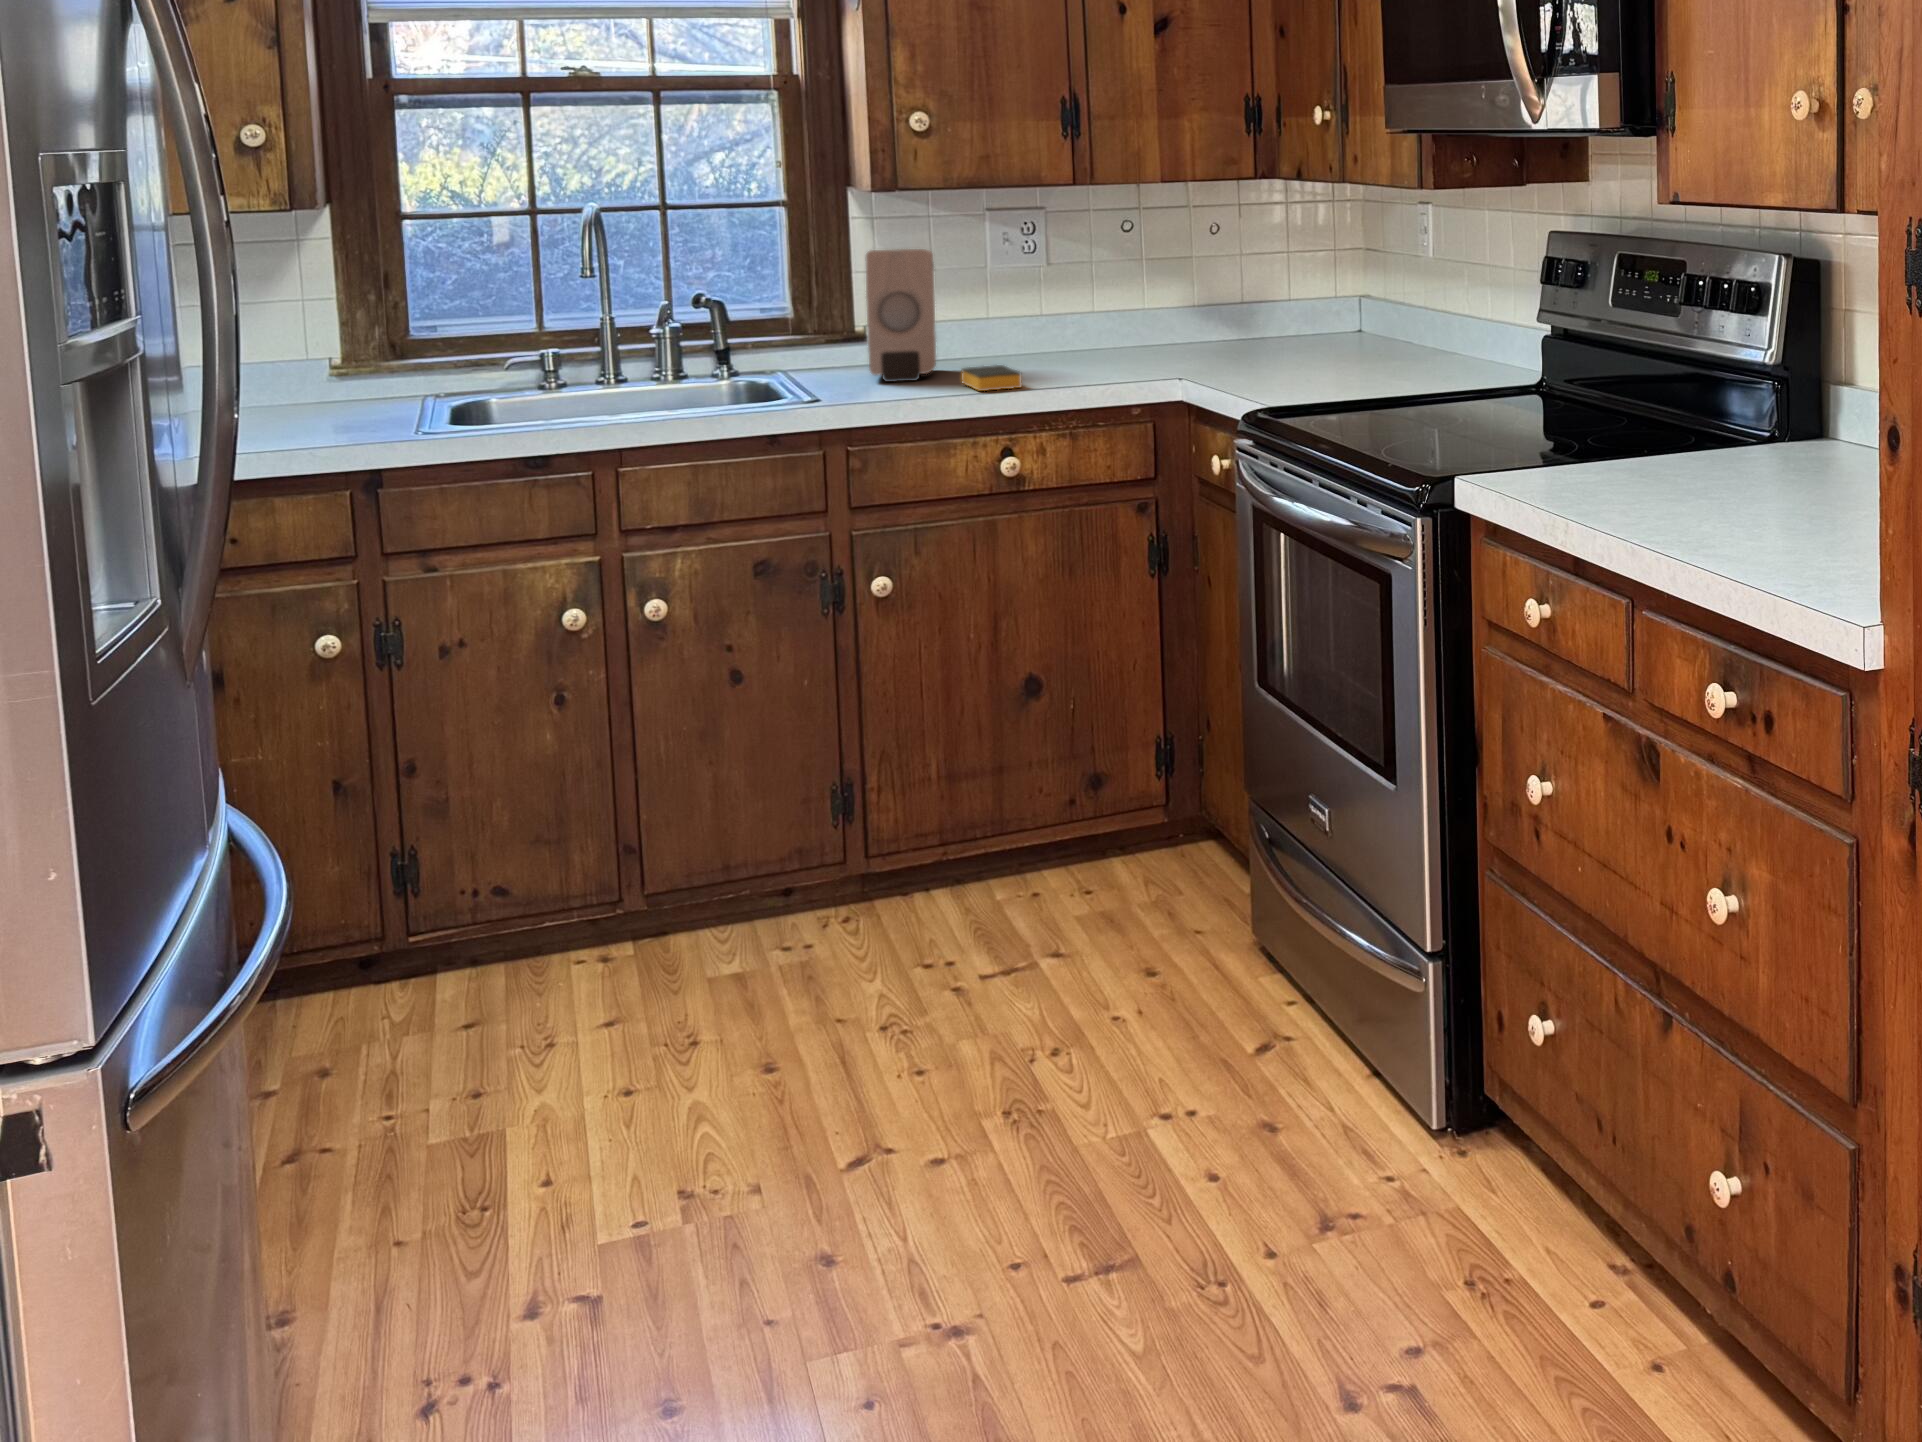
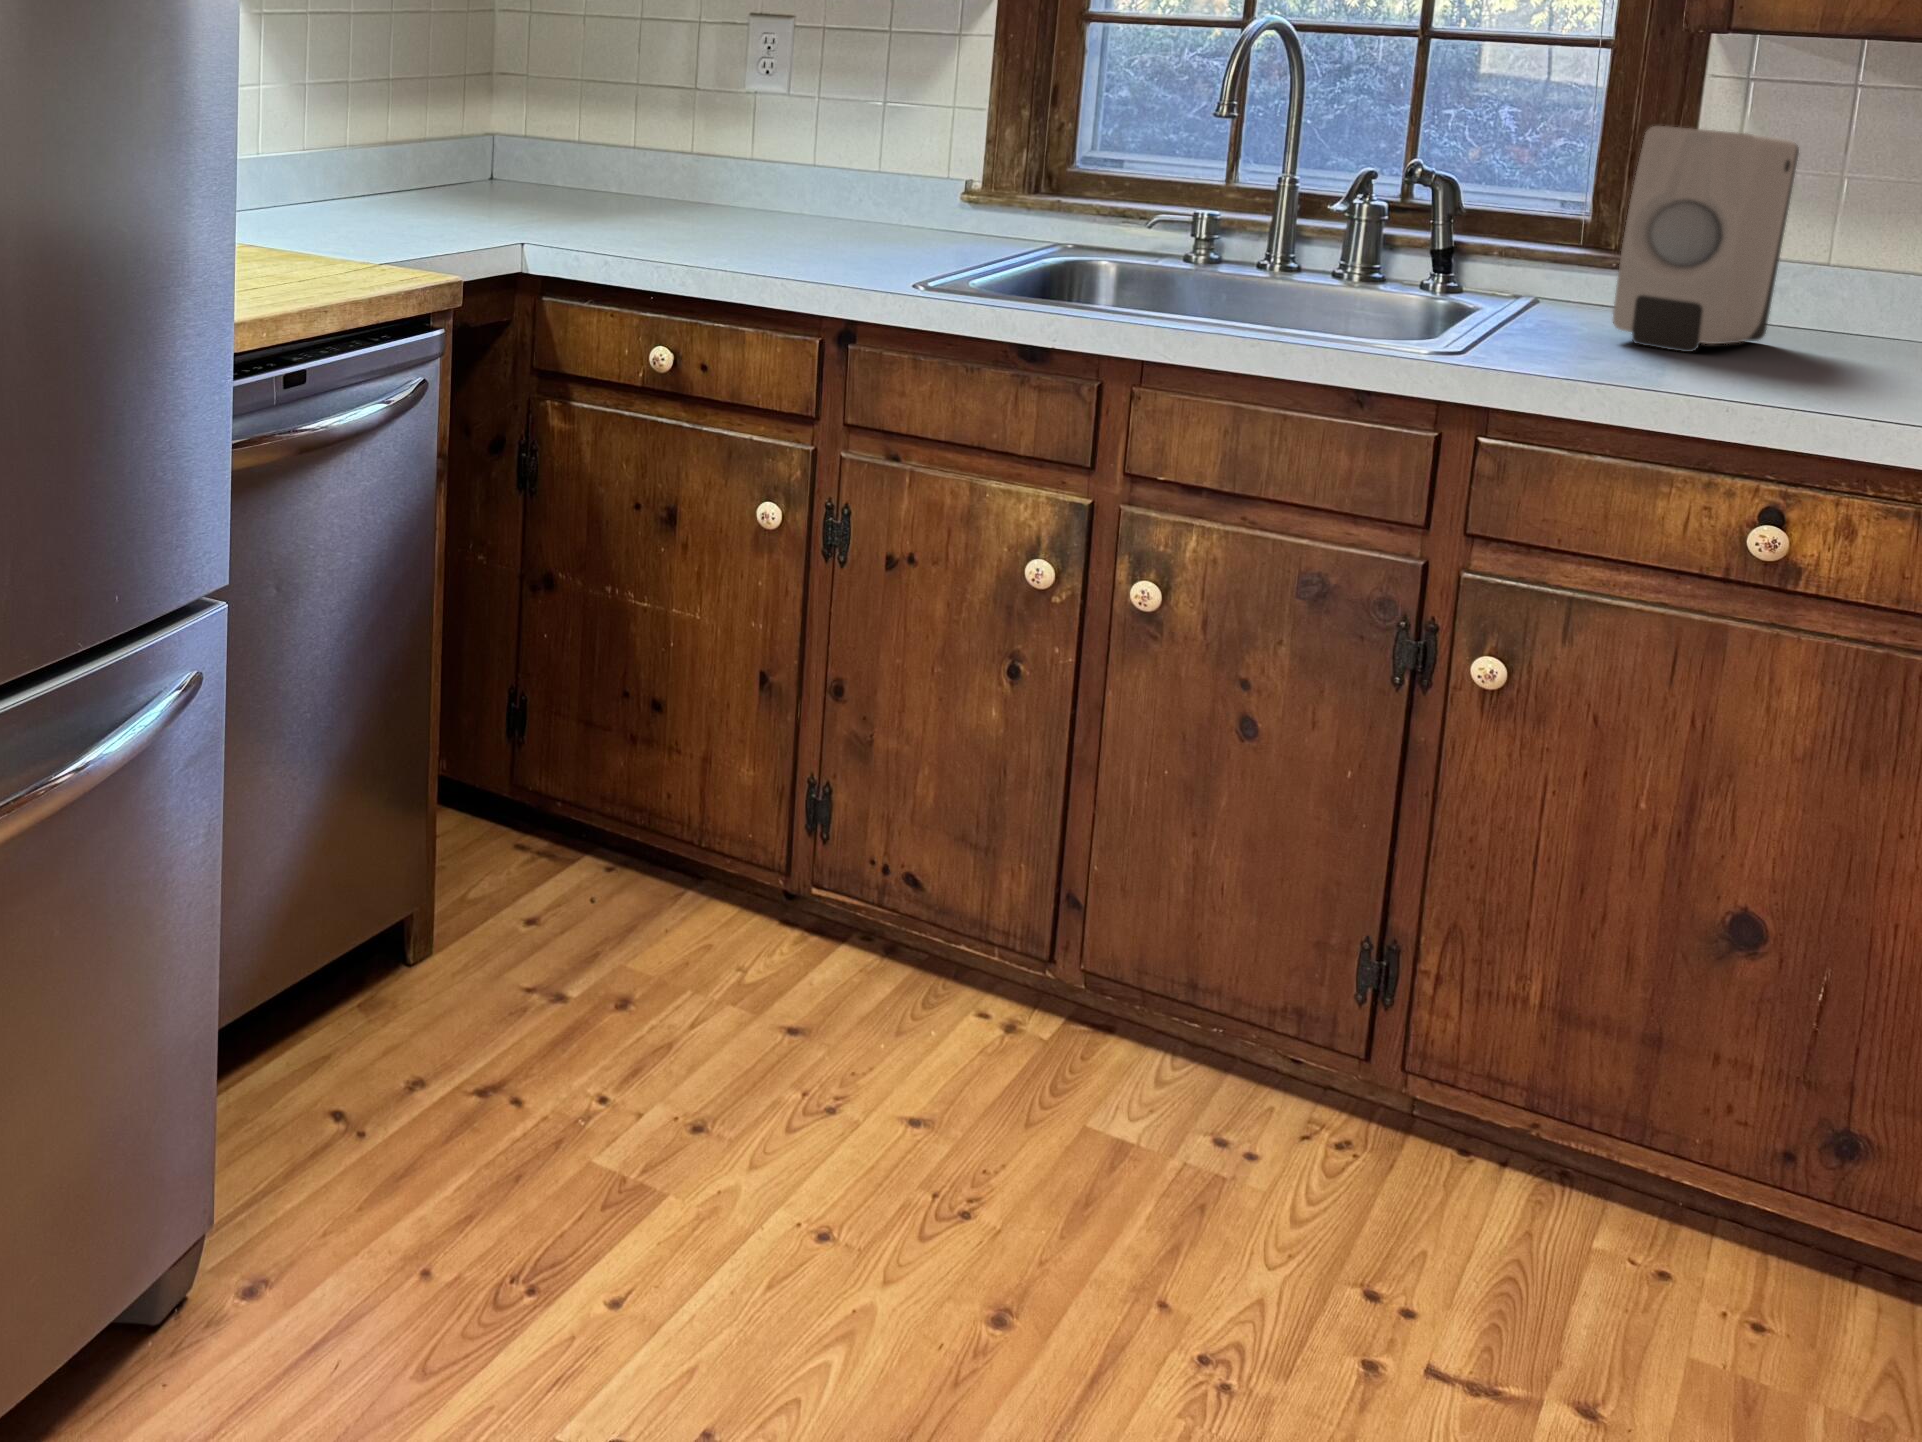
sponge: present [961,365,1022,391] -> none [1747,346,1844,401]

